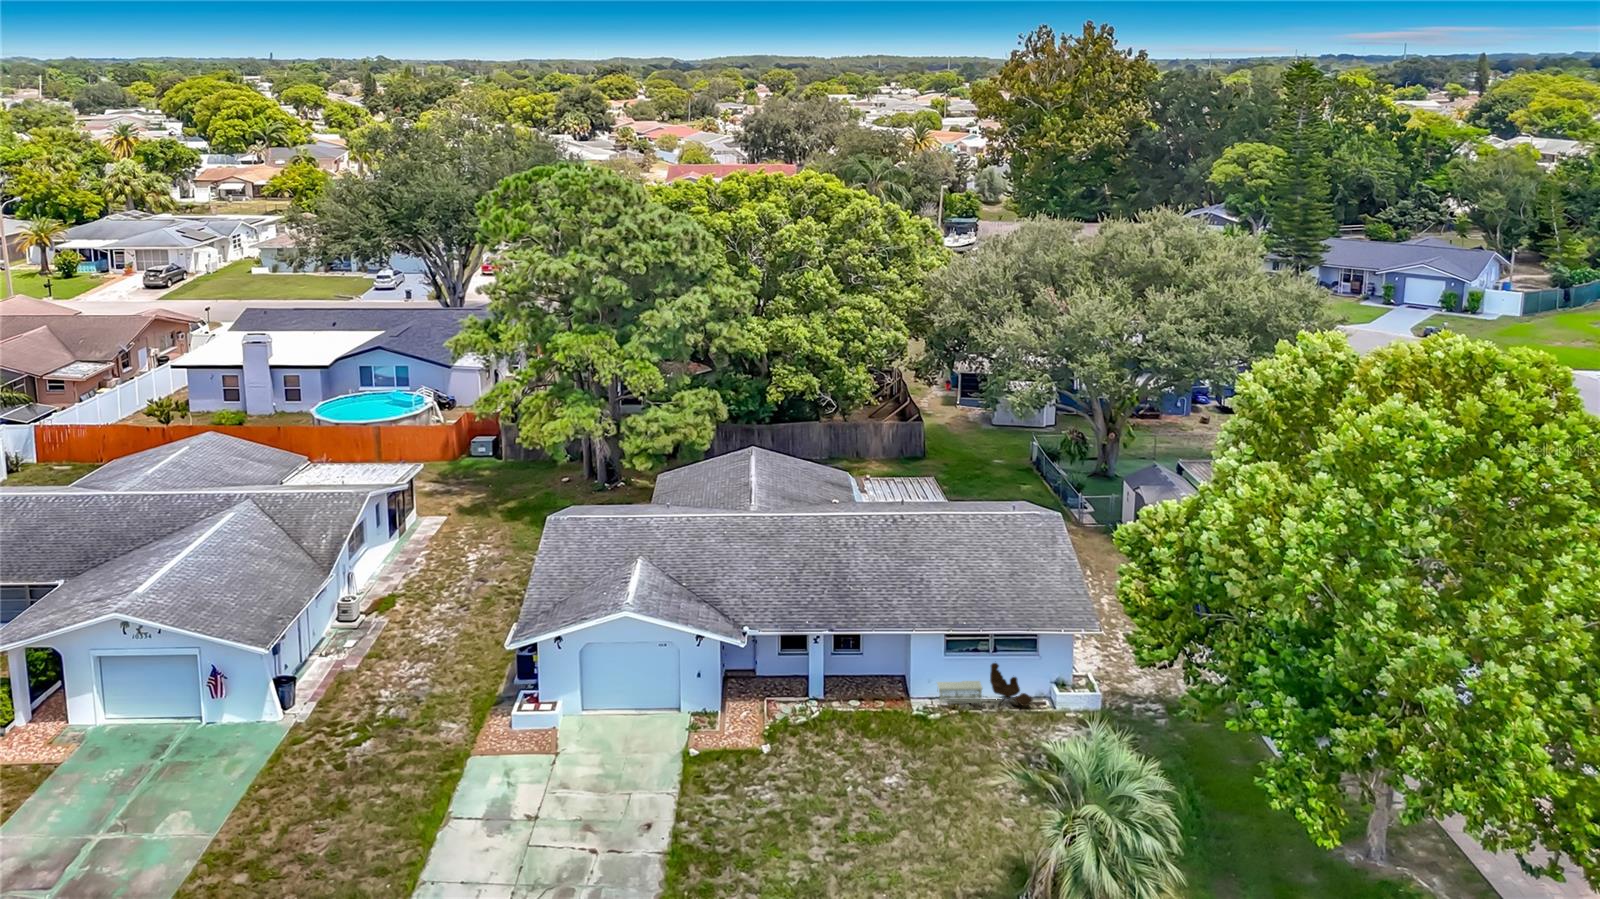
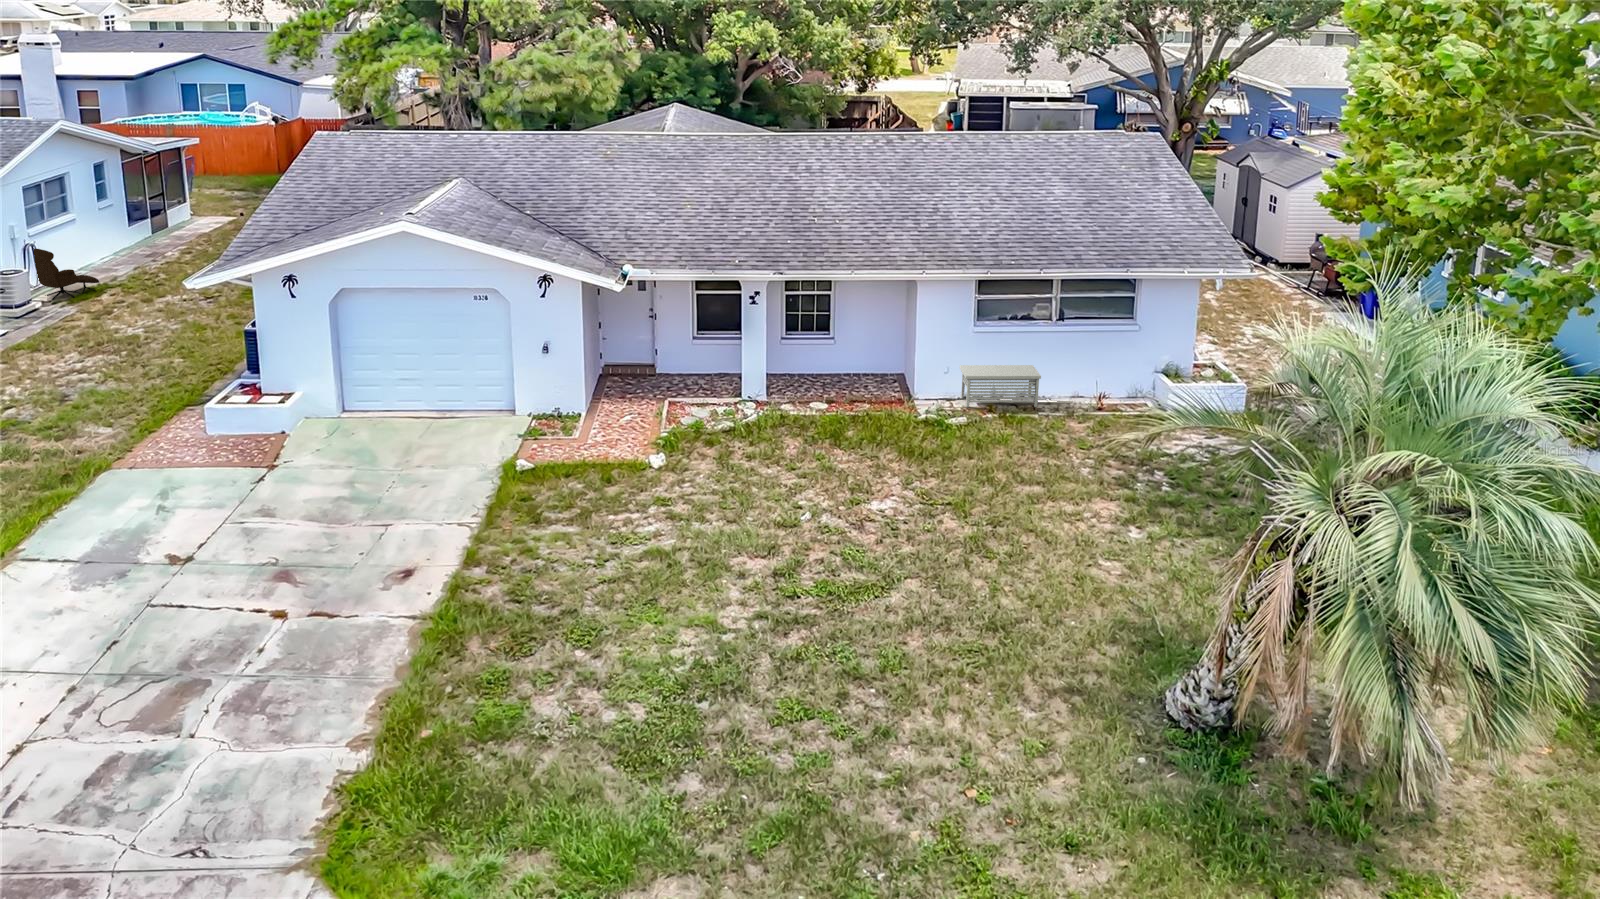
lounge chair: present [990,663,1033,710] -> present [34,249,99,300]

